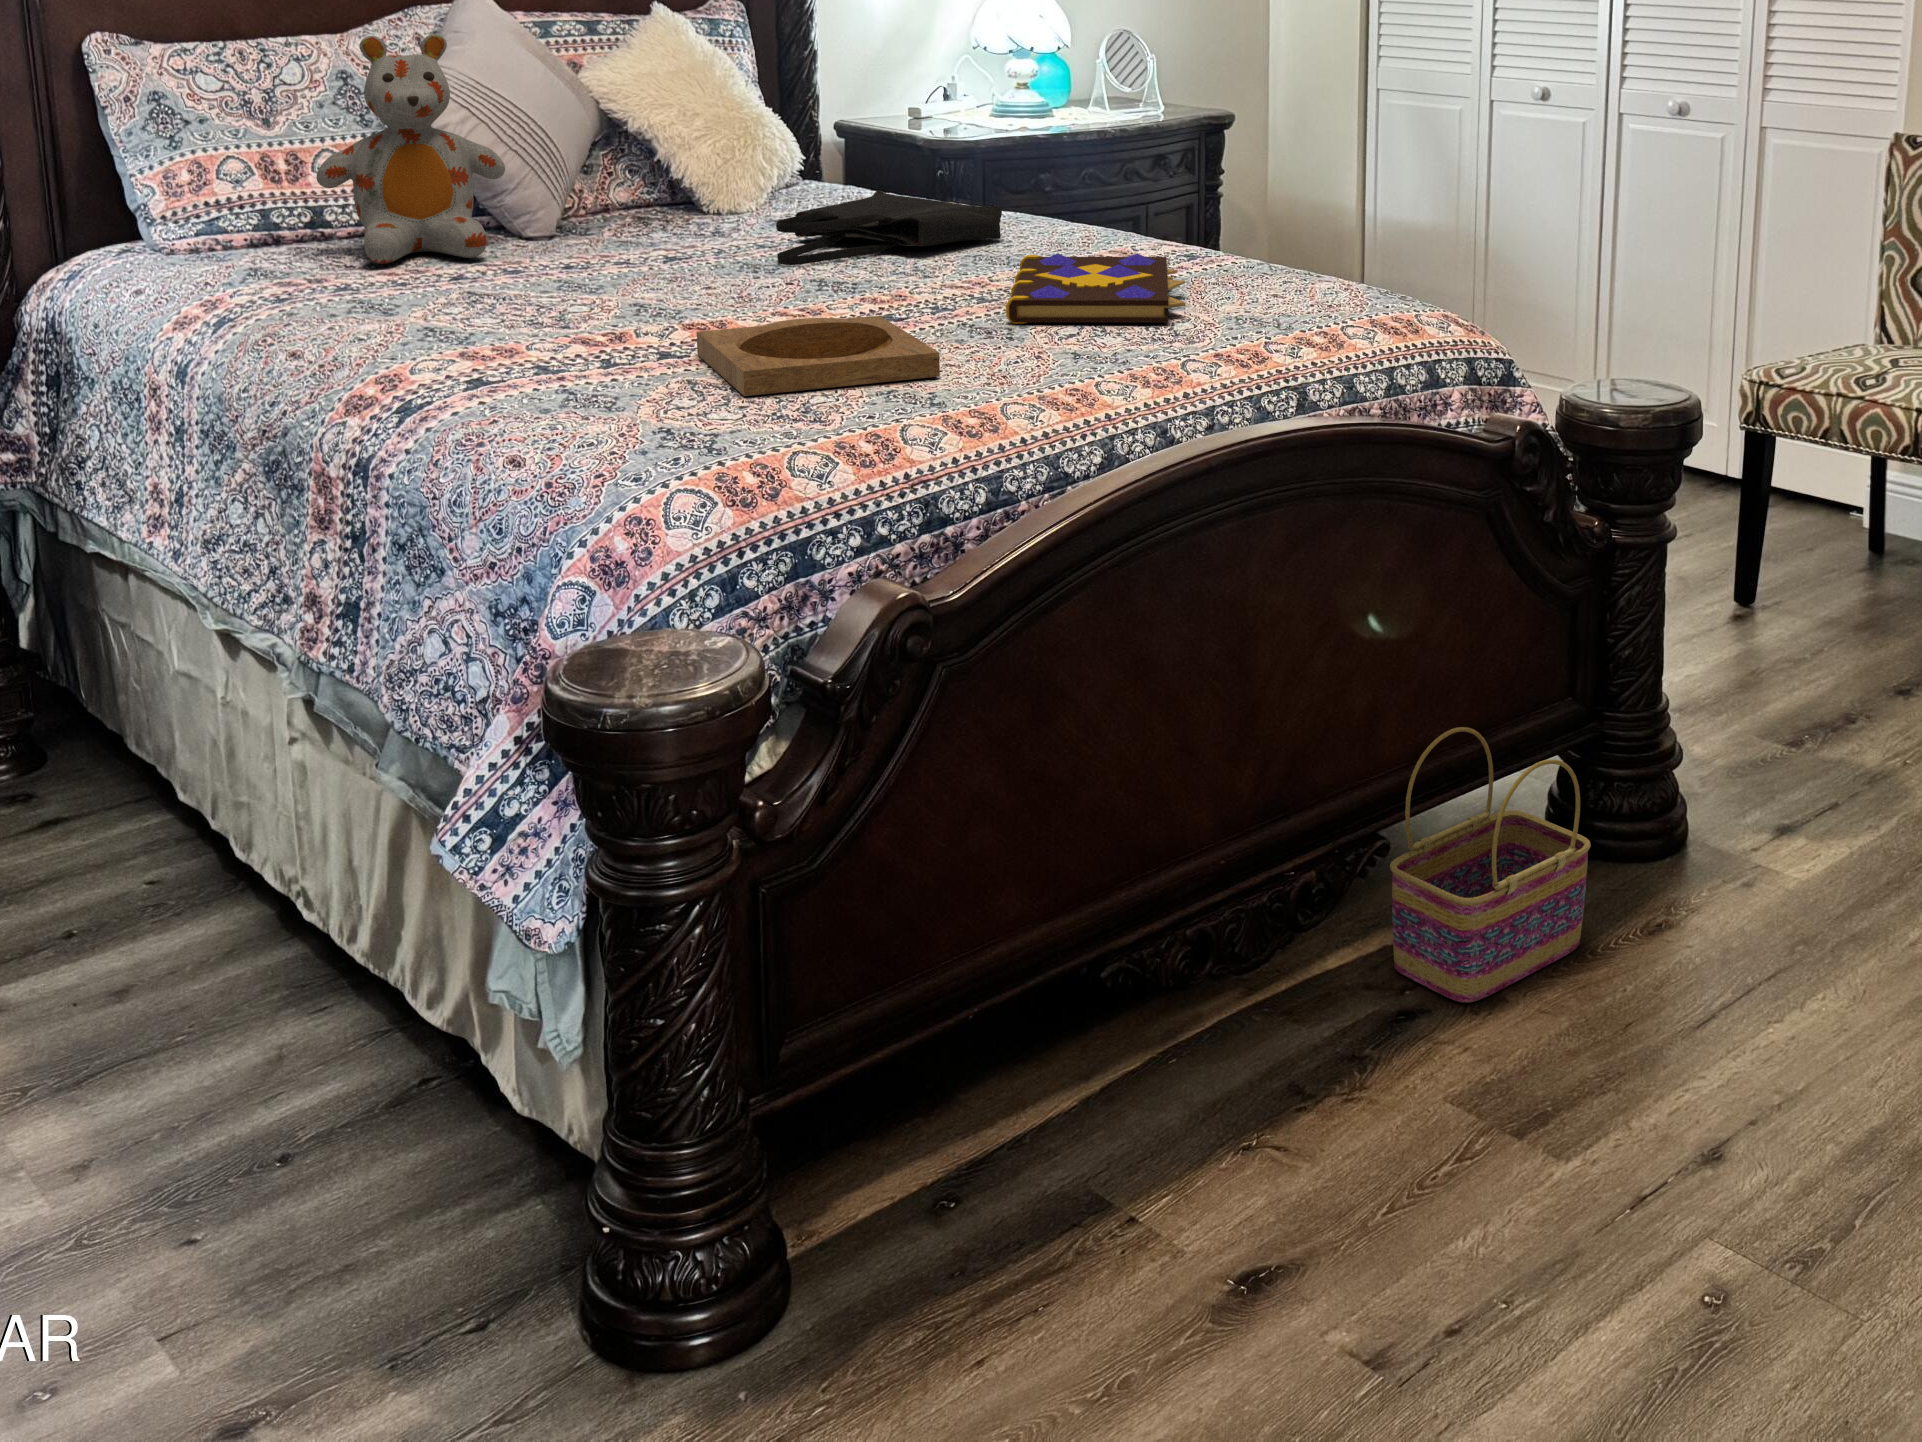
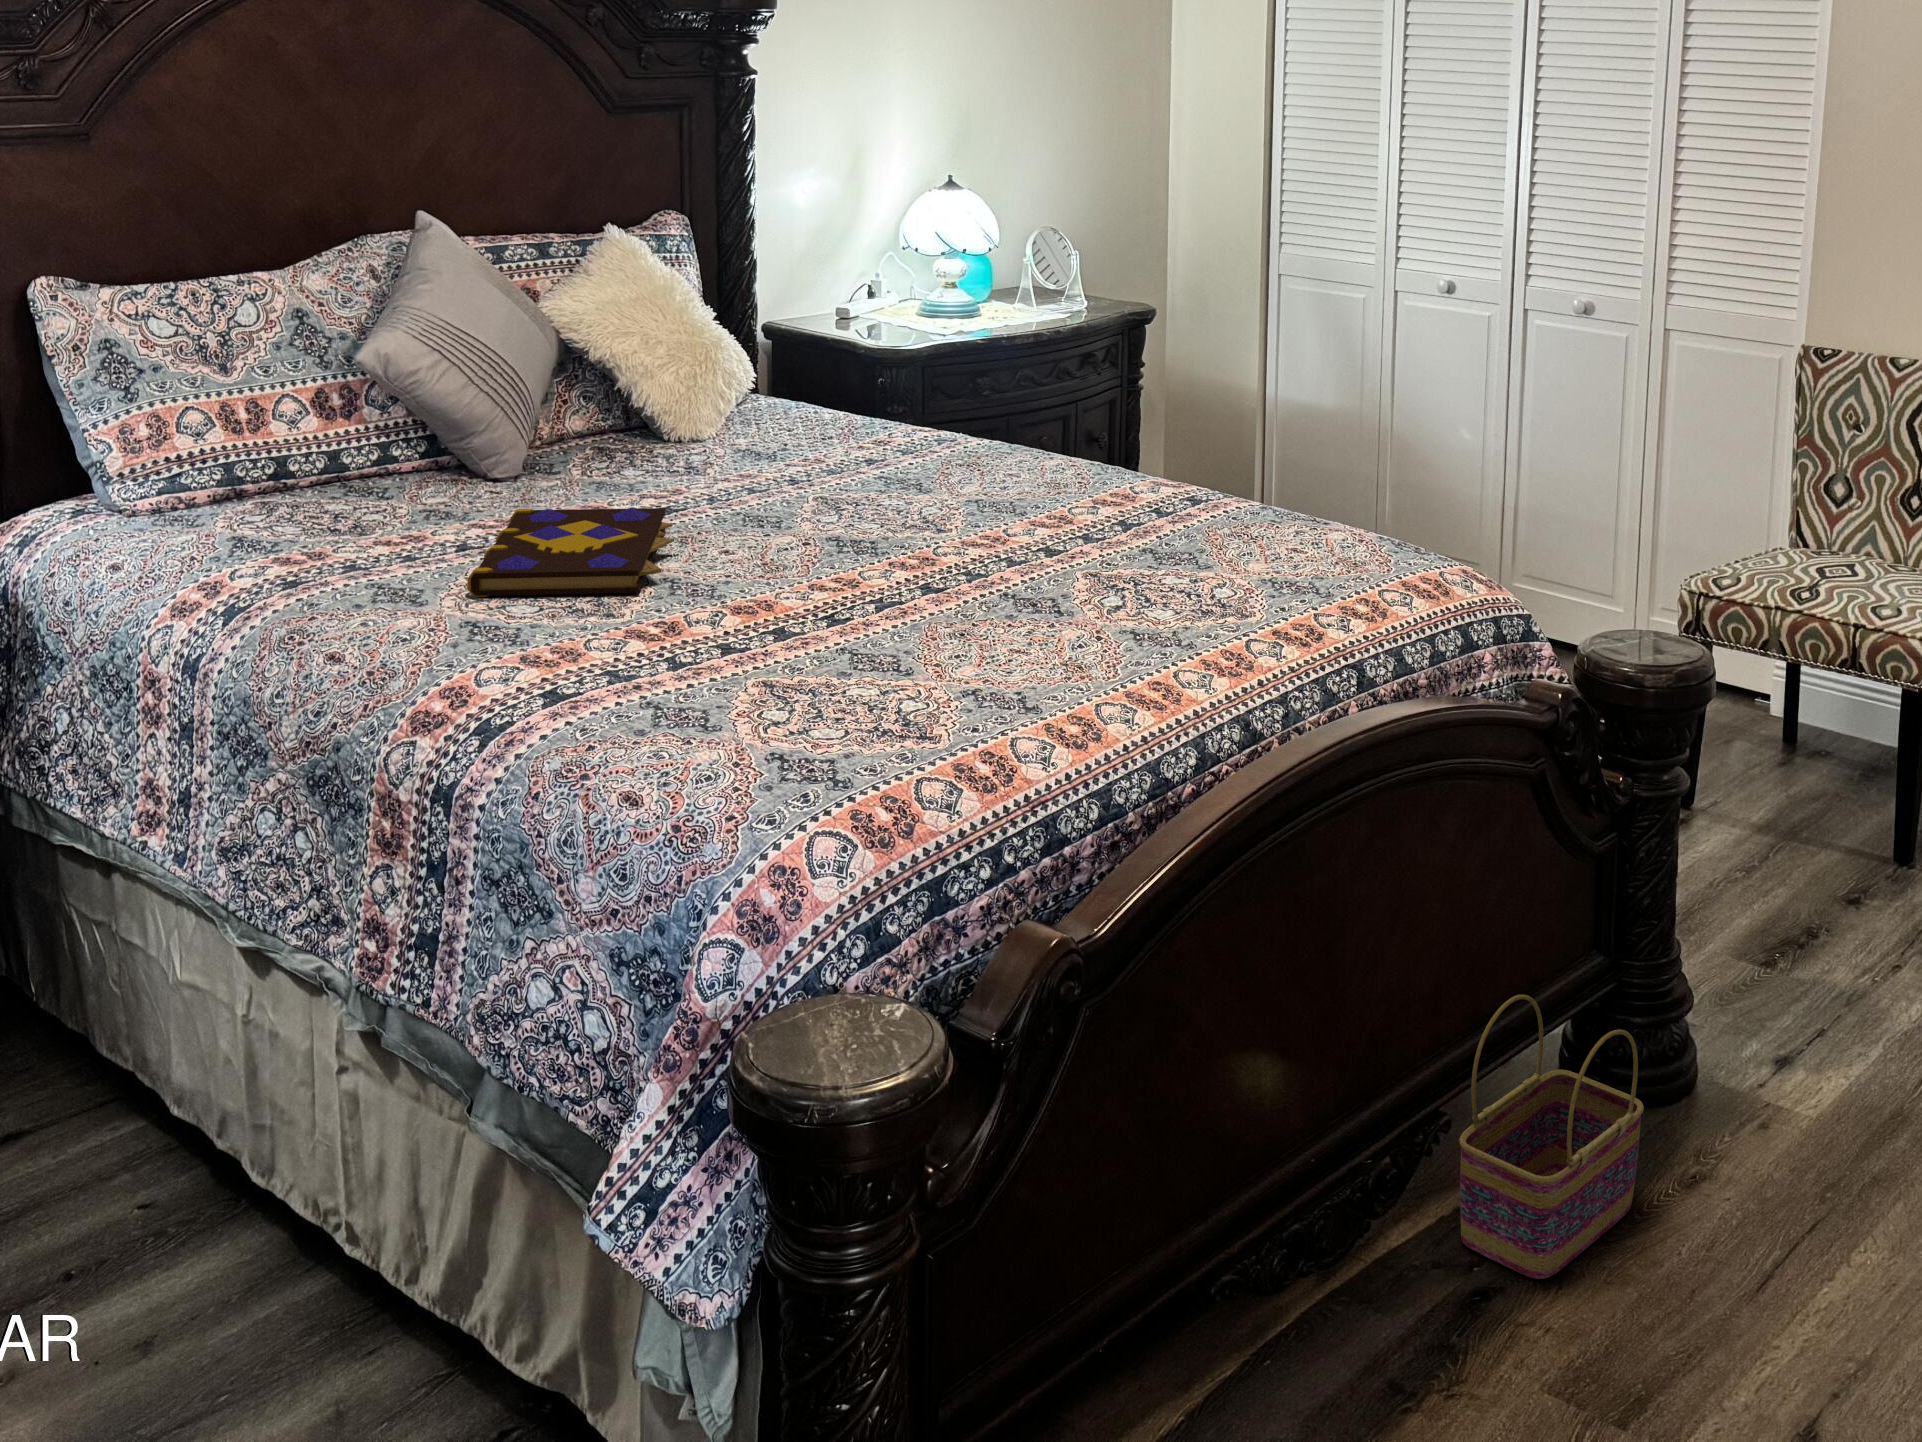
stuffed bear: present [316,34,505,264] -> none [297,284,490,527]
tote bag: present [776,190,1002,265] -> none [783,428,995,520]
book: present [1006,253,1186,323] -> present [467,508,674,597]
tray: present [697,316,940,396] -> none [761,597,1023,705]

